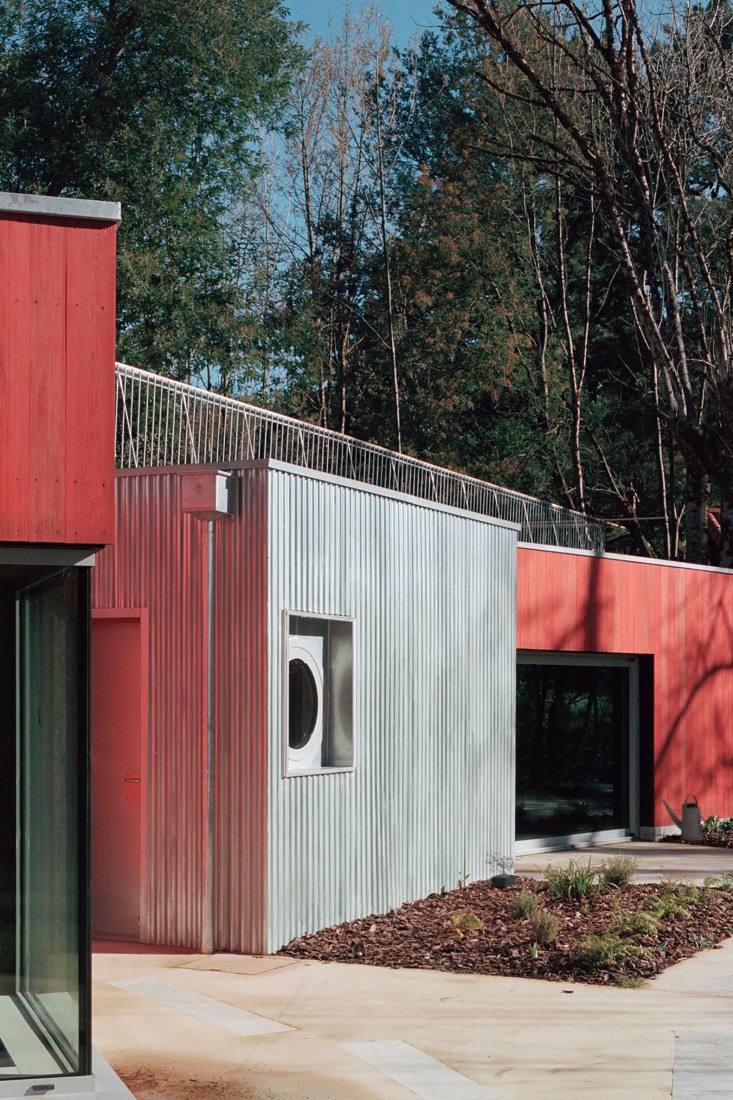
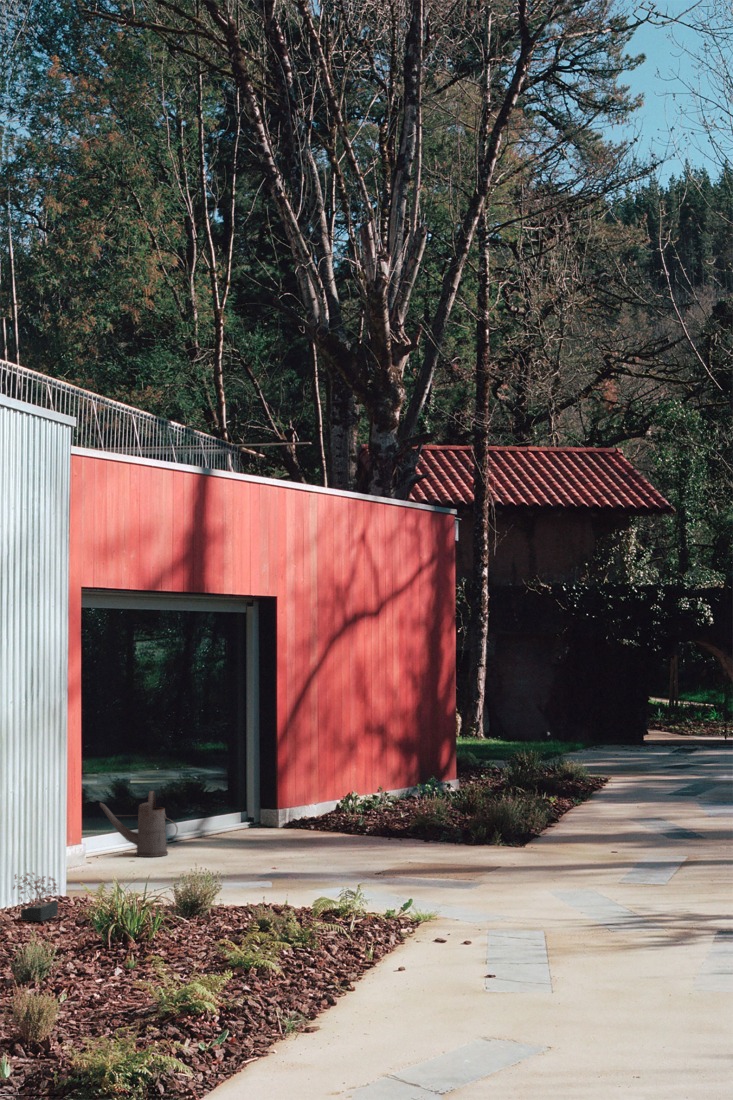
watering can: present [663,795,706,840] -> present [100,791,178,857]

